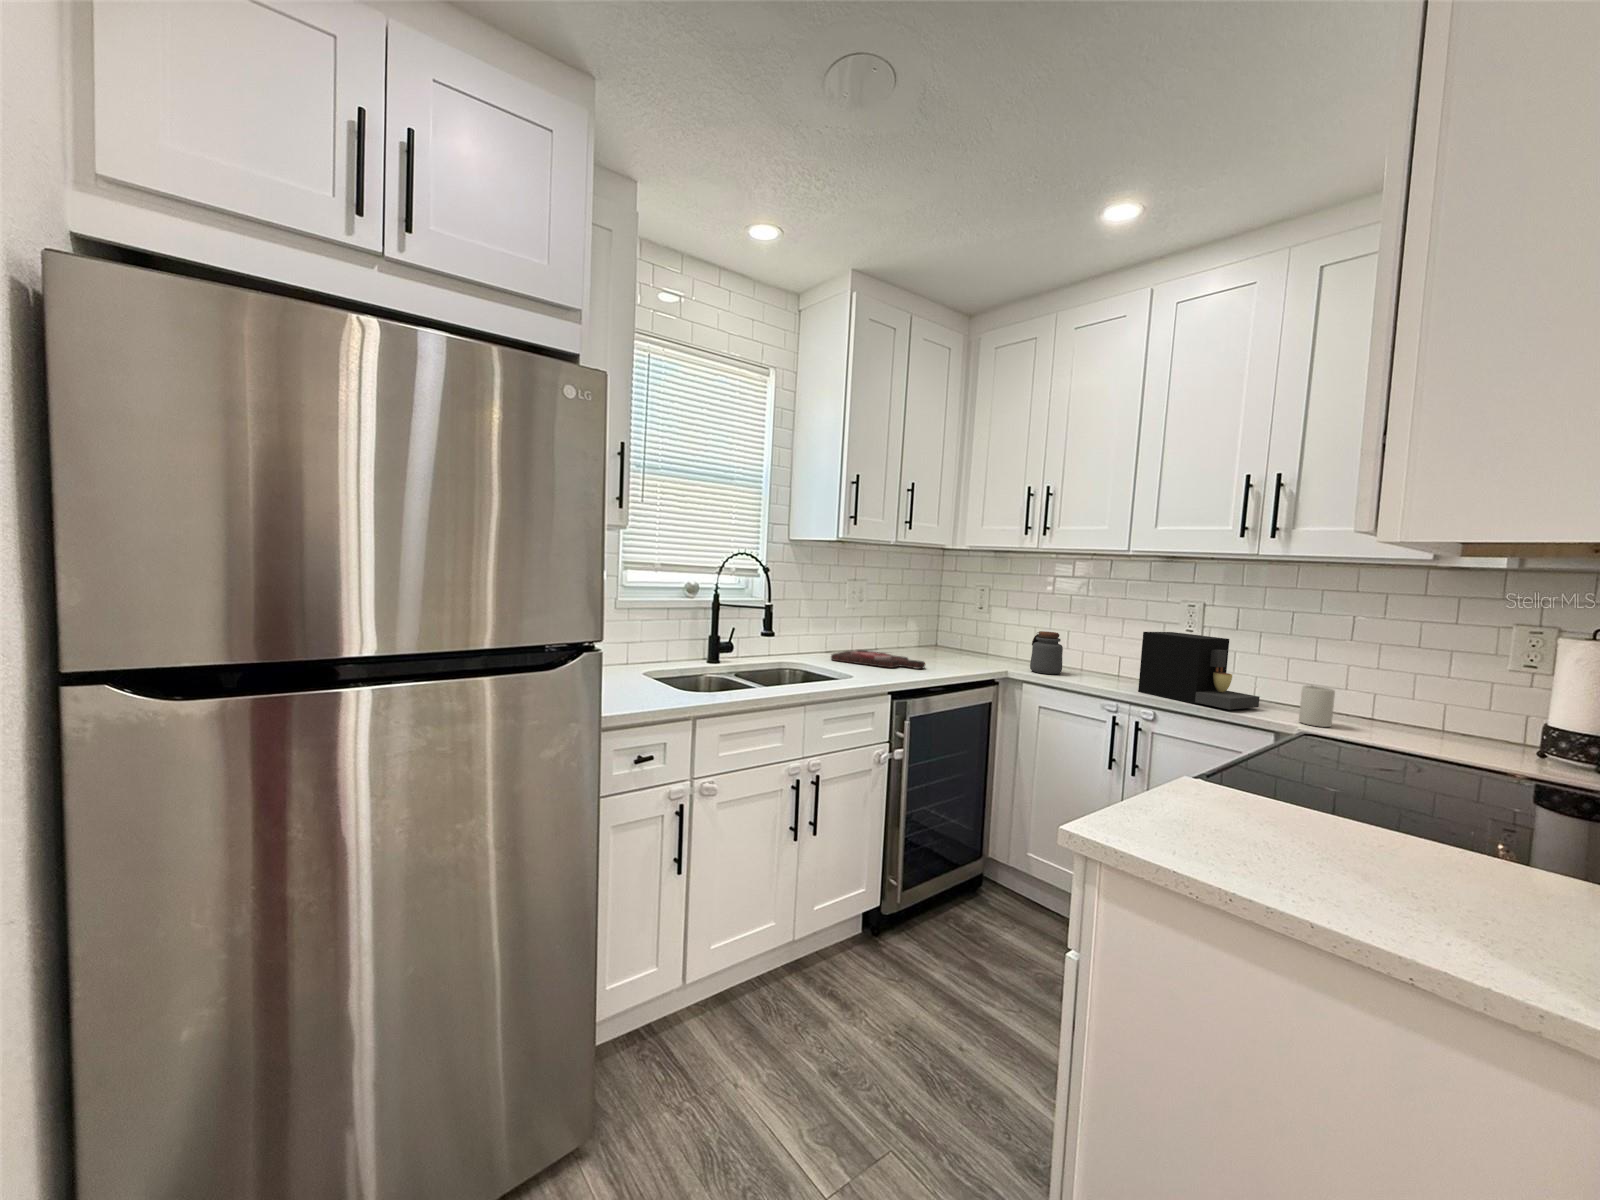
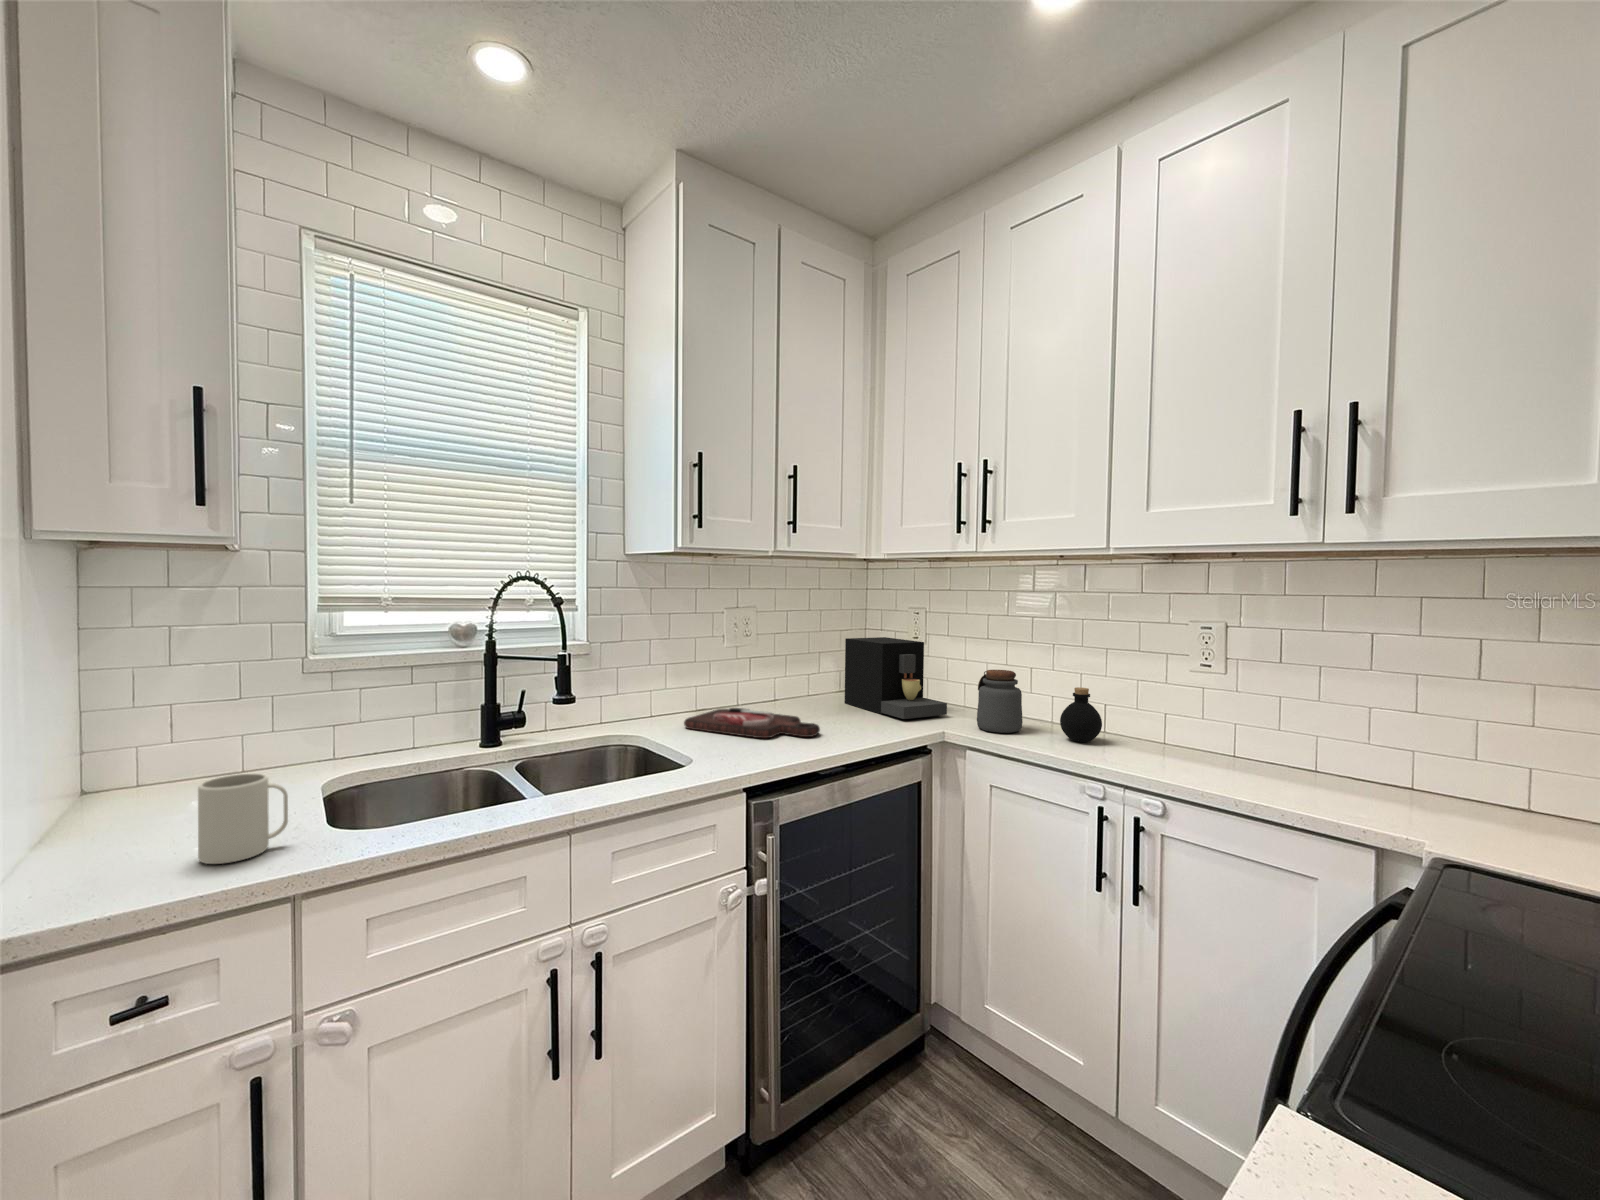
coffee maker: present [1138,632,1260,710] -> present [844,637,947,719]
bottle: none [1089,645,1118,681] -> present [1060,687,1102,742]
mug: present [1299,686,1335,727] -> present [198,773,288,864]

